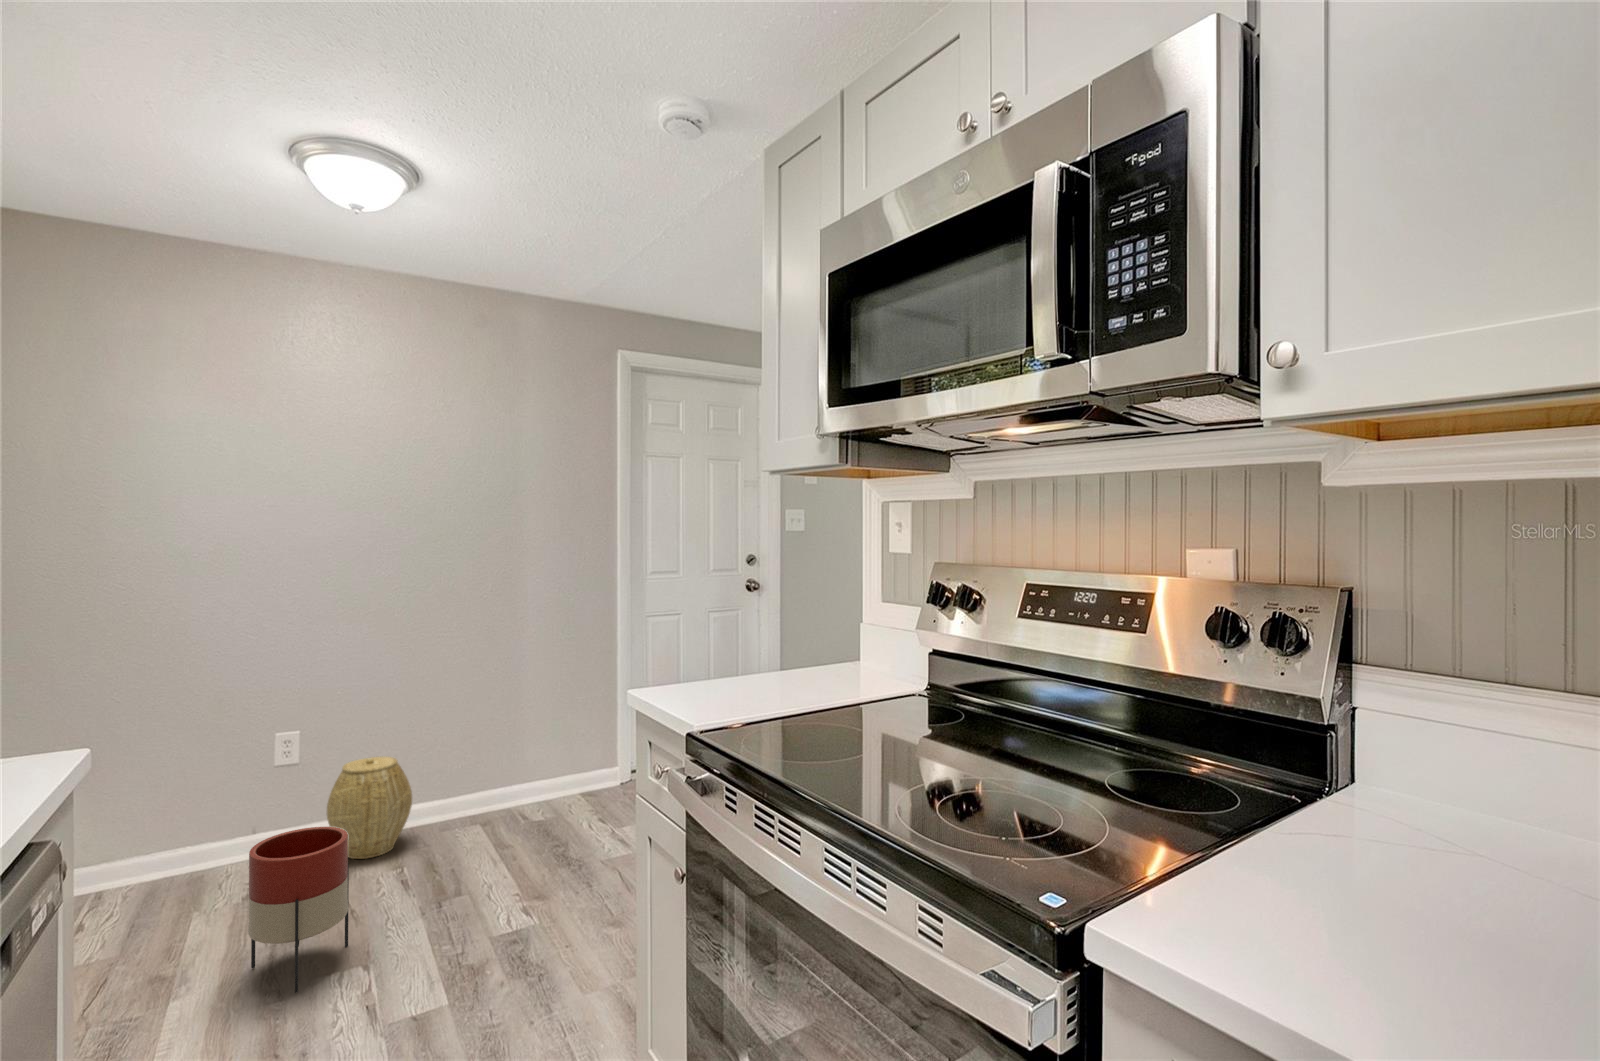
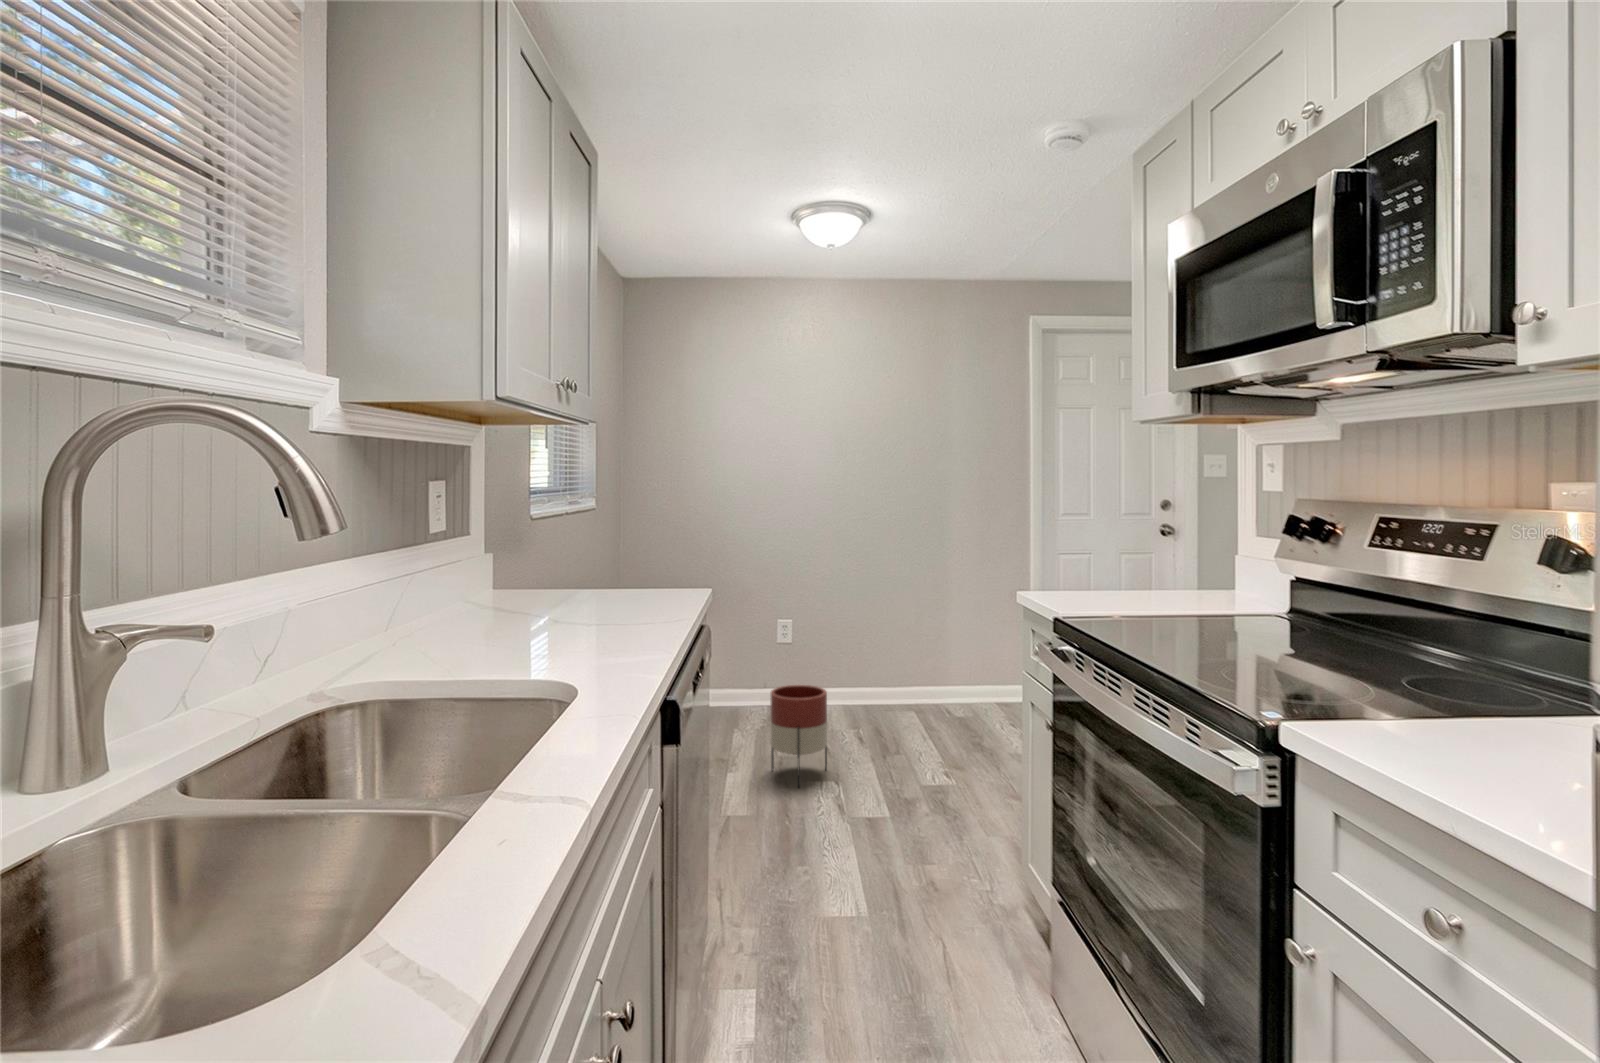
woven basket: present [327,756,412,859] -> none [809,651,865,723]

